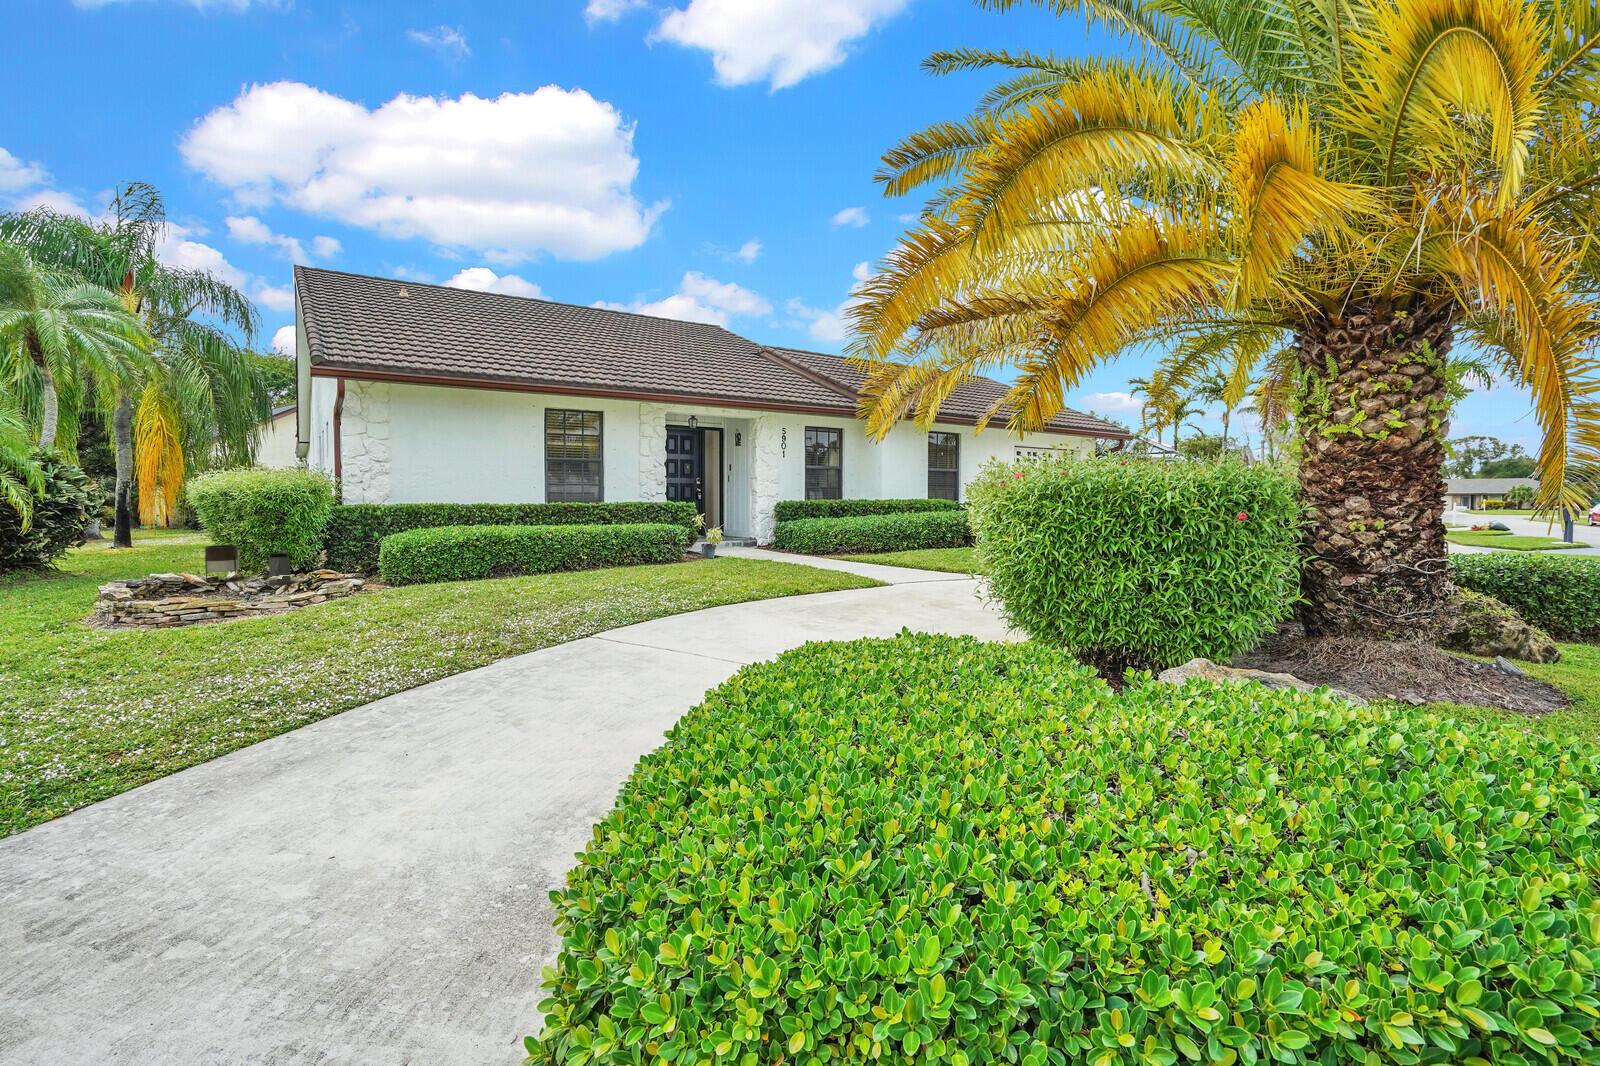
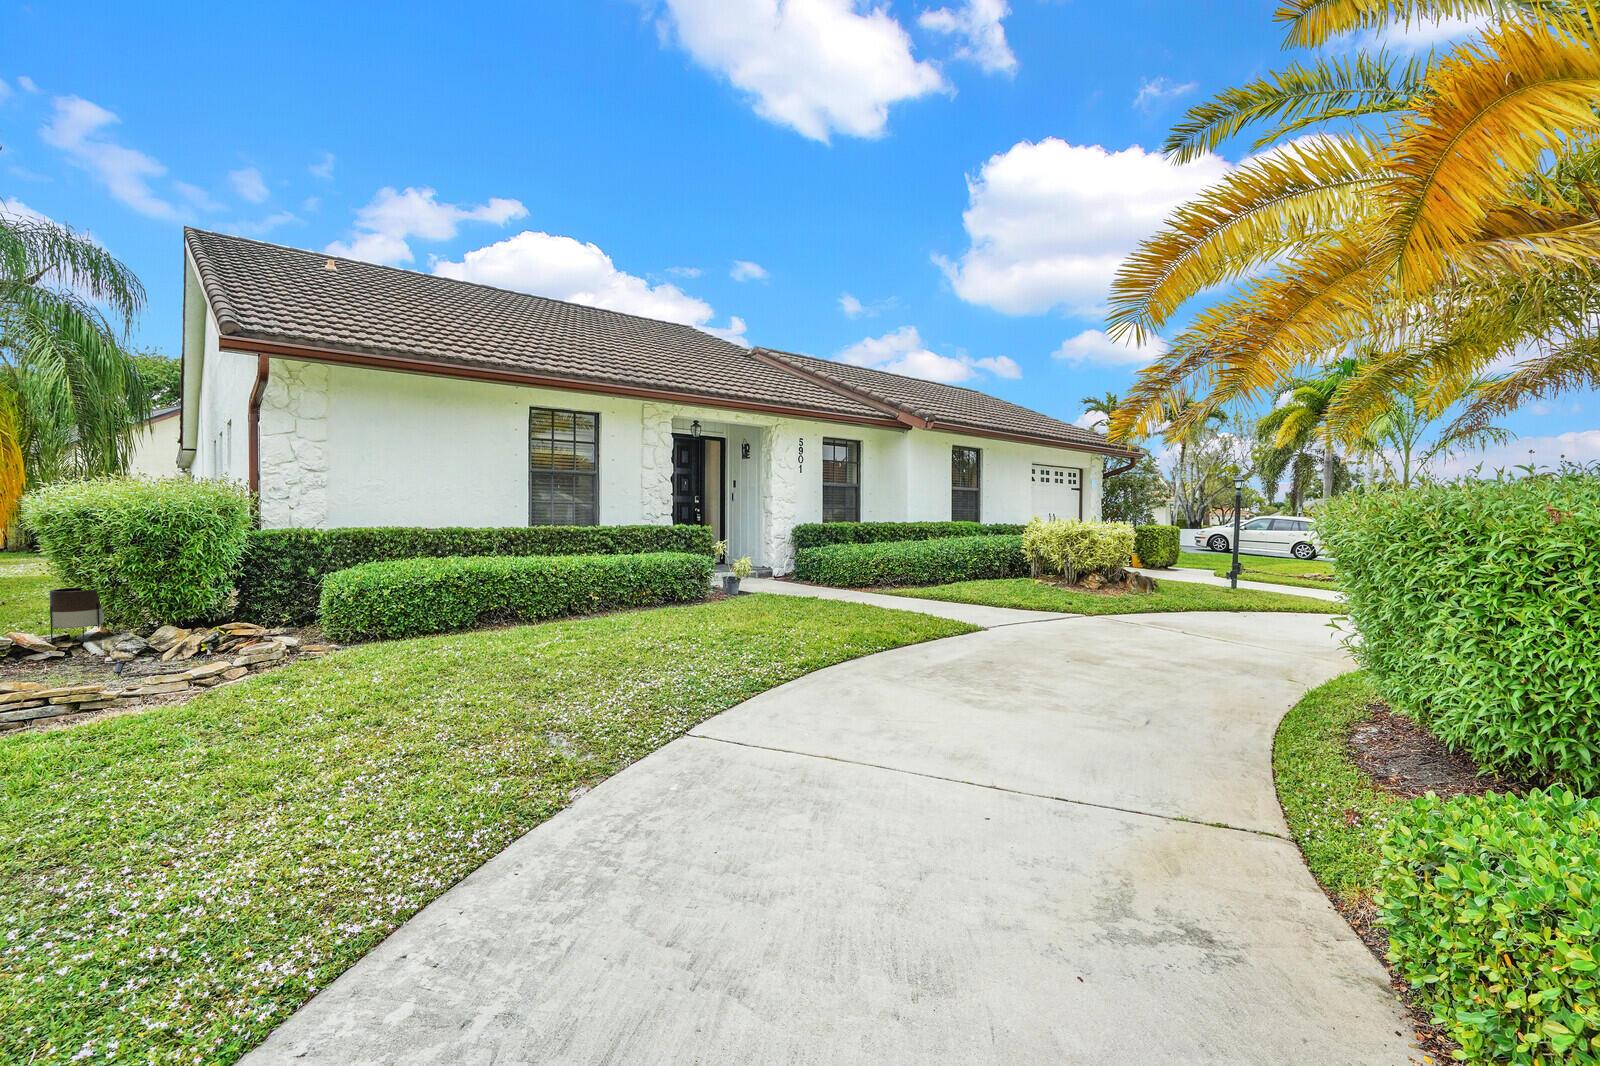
watering can: present [268,546,292,585] -> none [151,589,188,647]

